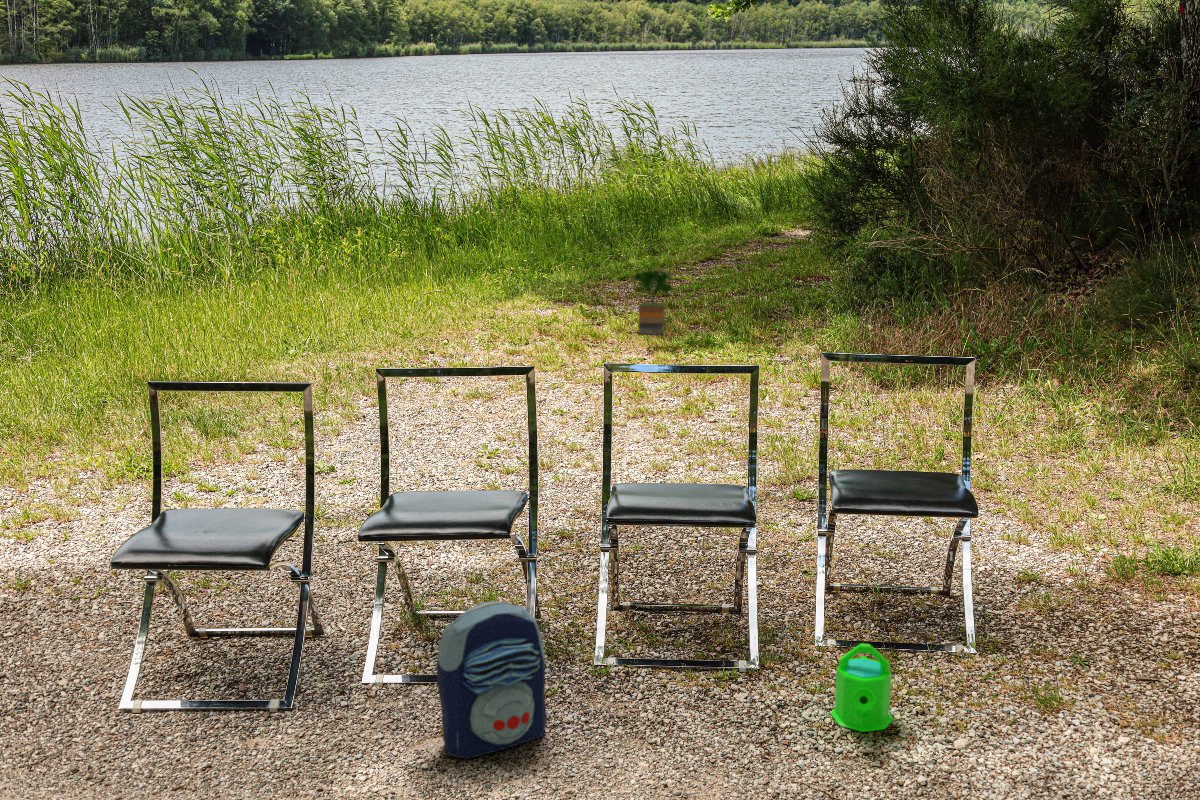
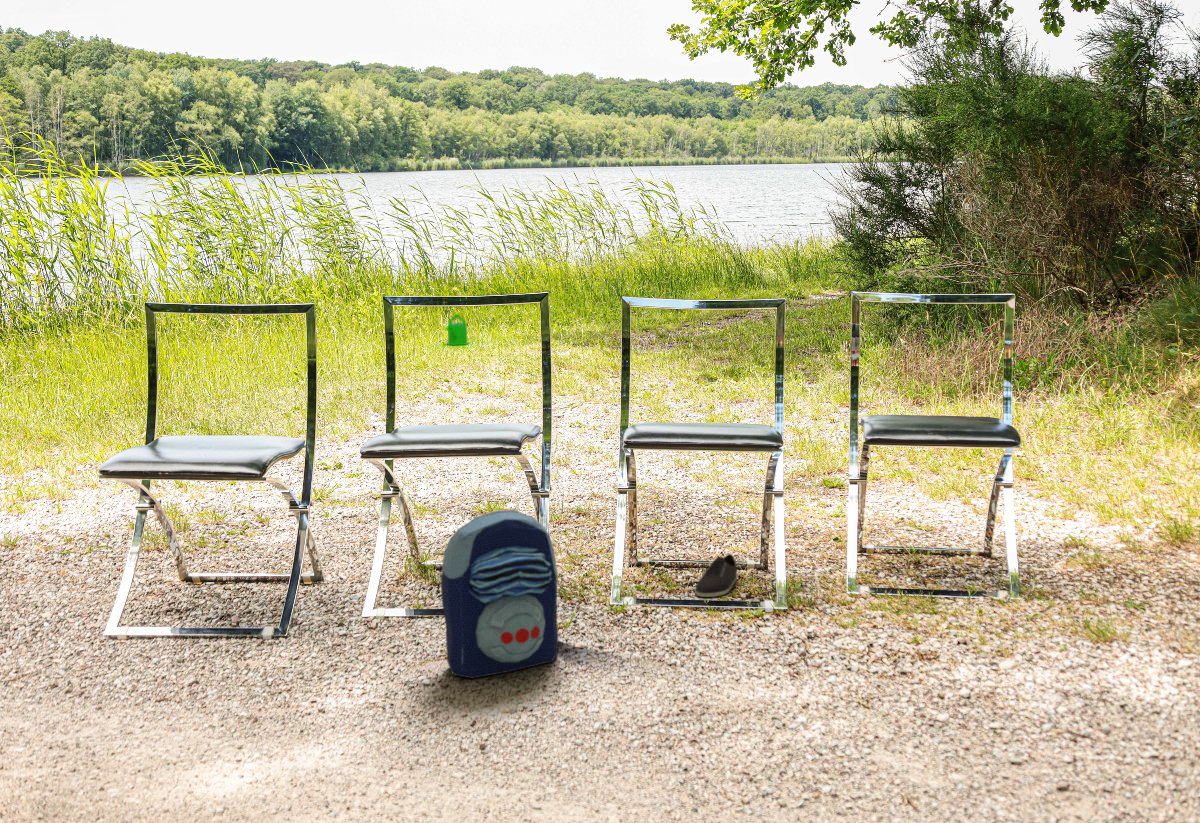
potted tree: present [633,270,673,334] -> none [654,291,698,358]
shoe: none [674,605,712,653] -> present [695,554,737,597]
watering can: present [830,643,893,732] -> present [446,314,468,345]

